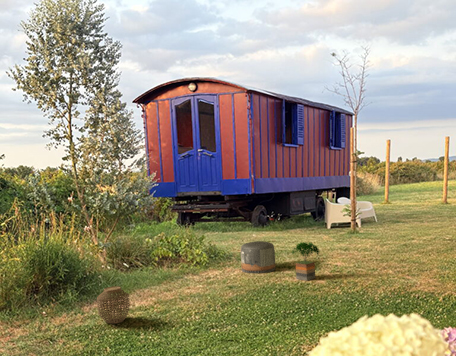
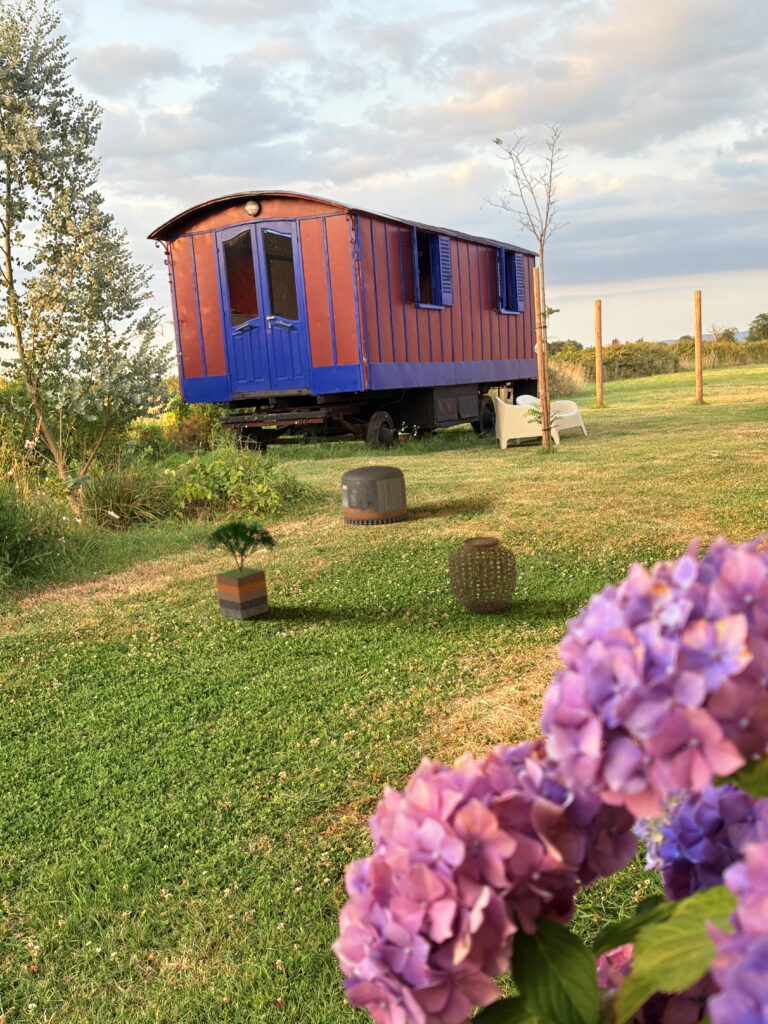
potted tree: present [292,242,319,280] -> present [205,521,276,620]
woven basket: present [97,286,130,323] -> present [449,537,517,613]

